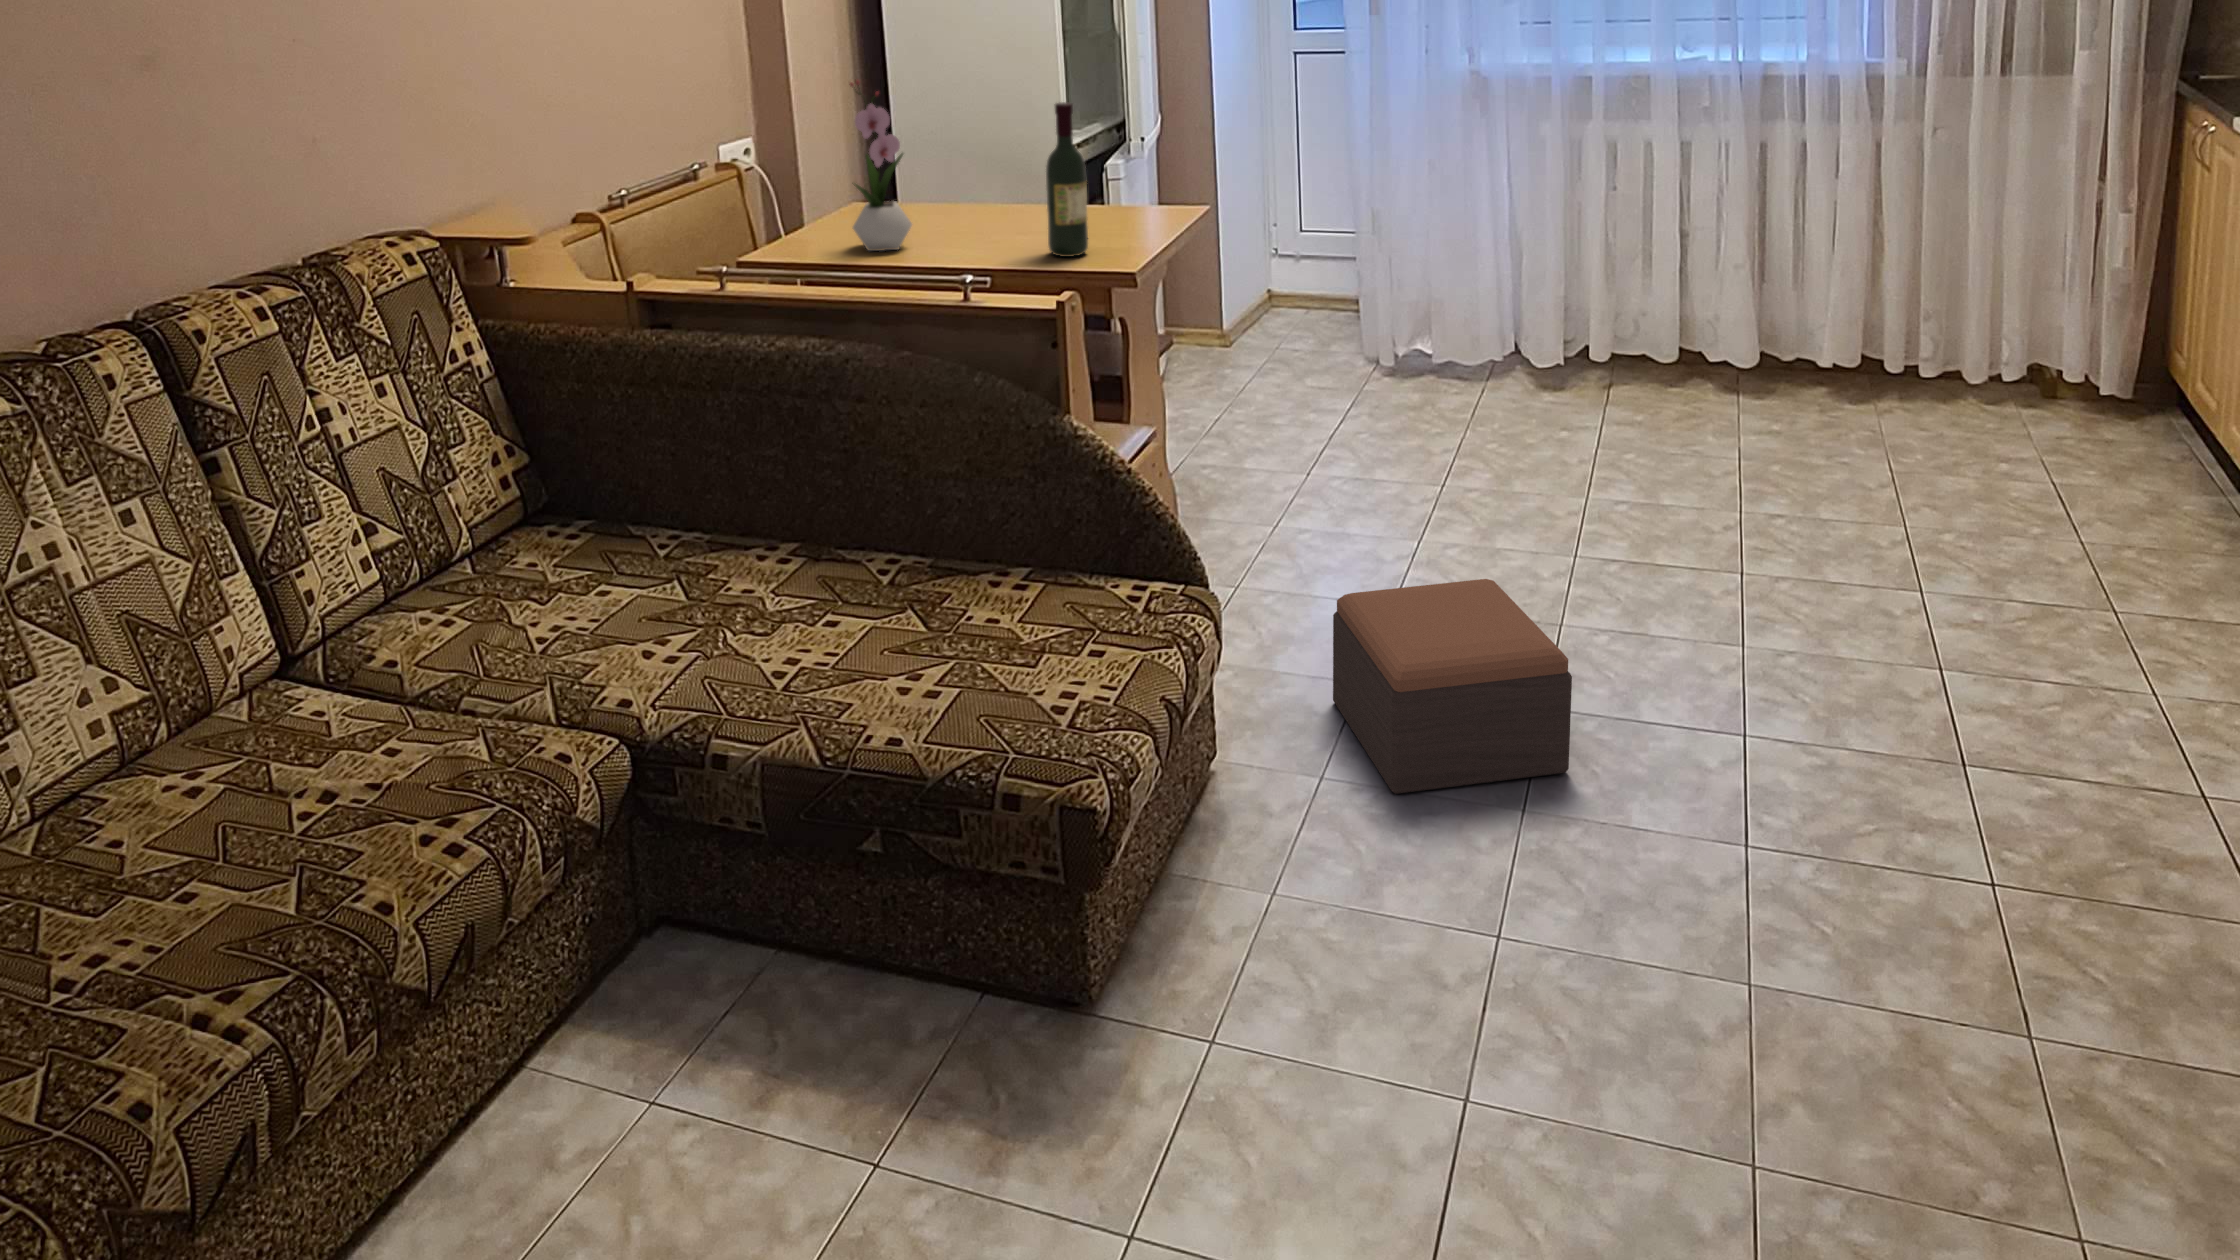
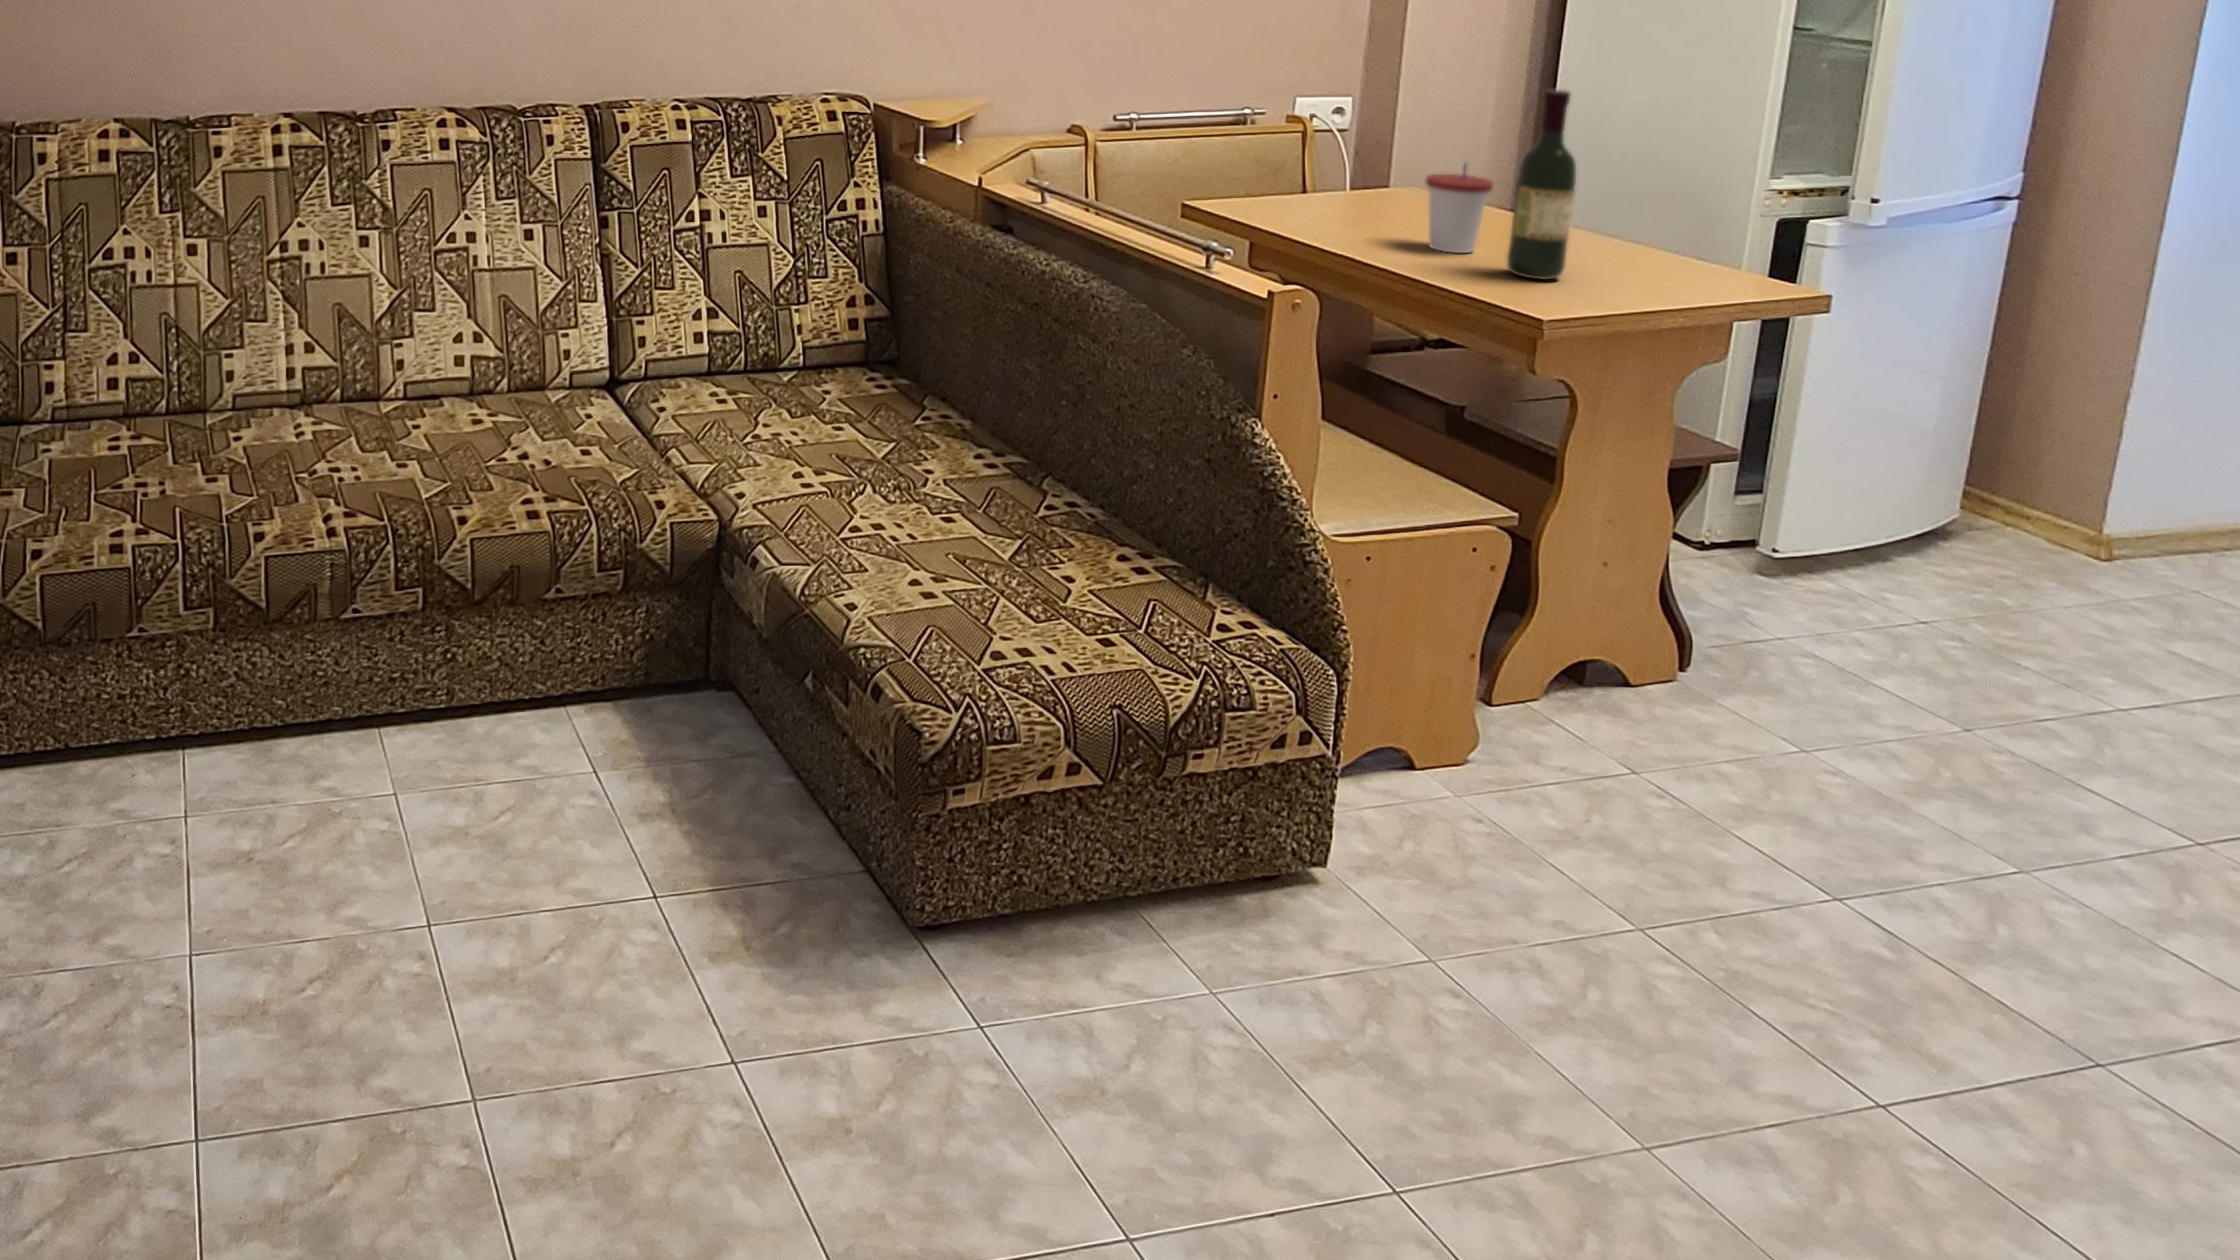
flower arrangement: present [849,80,912,251] -> none [1305,30,1392,227]
cup: none [960,173,1010,252] -> present [1426,164,1493,253]
footstool: present [1333,579,1572,794] -> none [1558,783,1949,1164]

